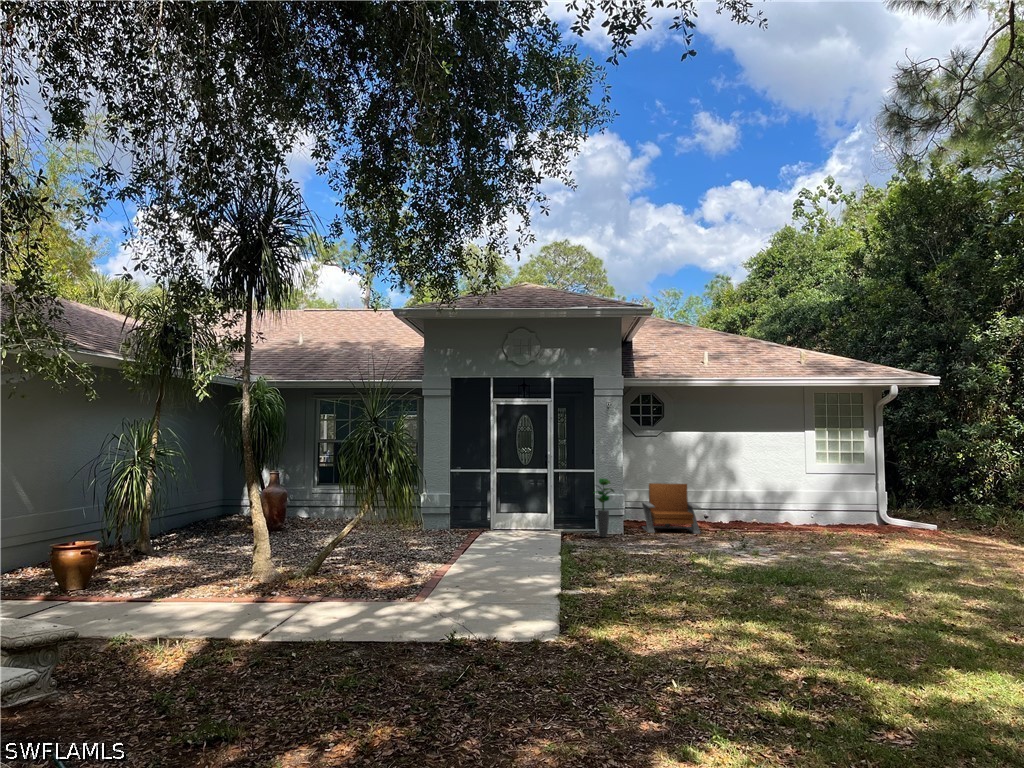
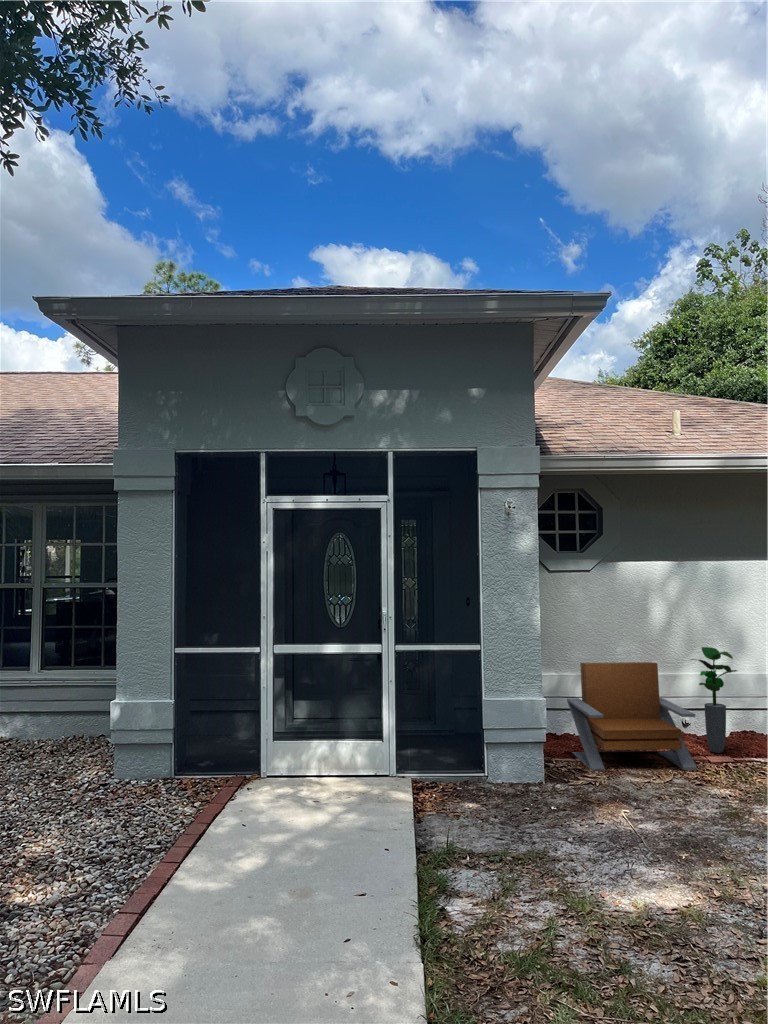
potted plant: present [597,478,614,537] -> present [691,647,737,753]

